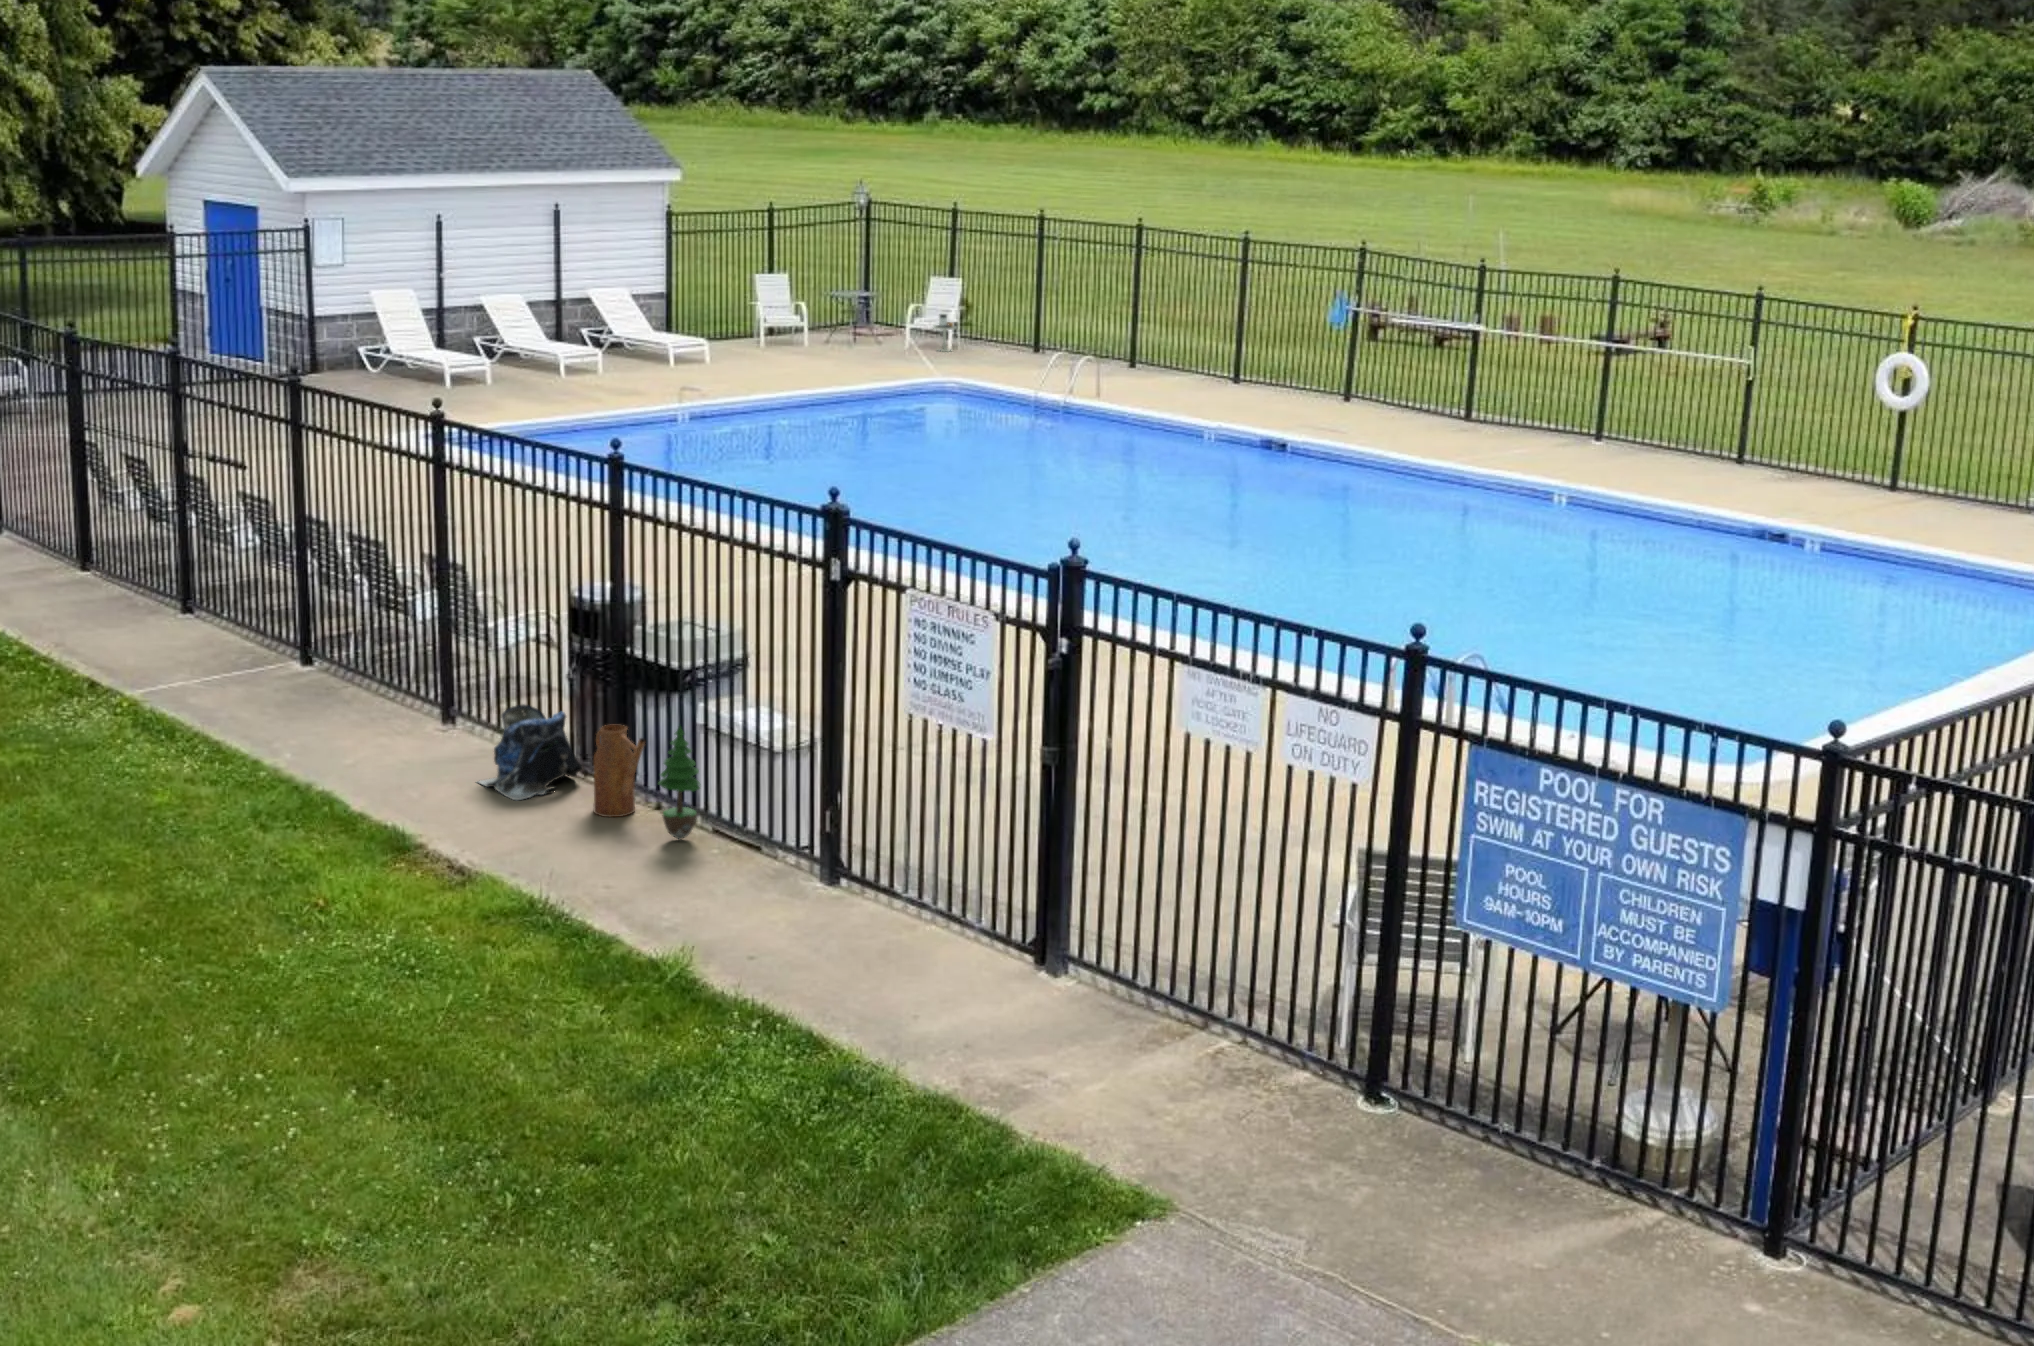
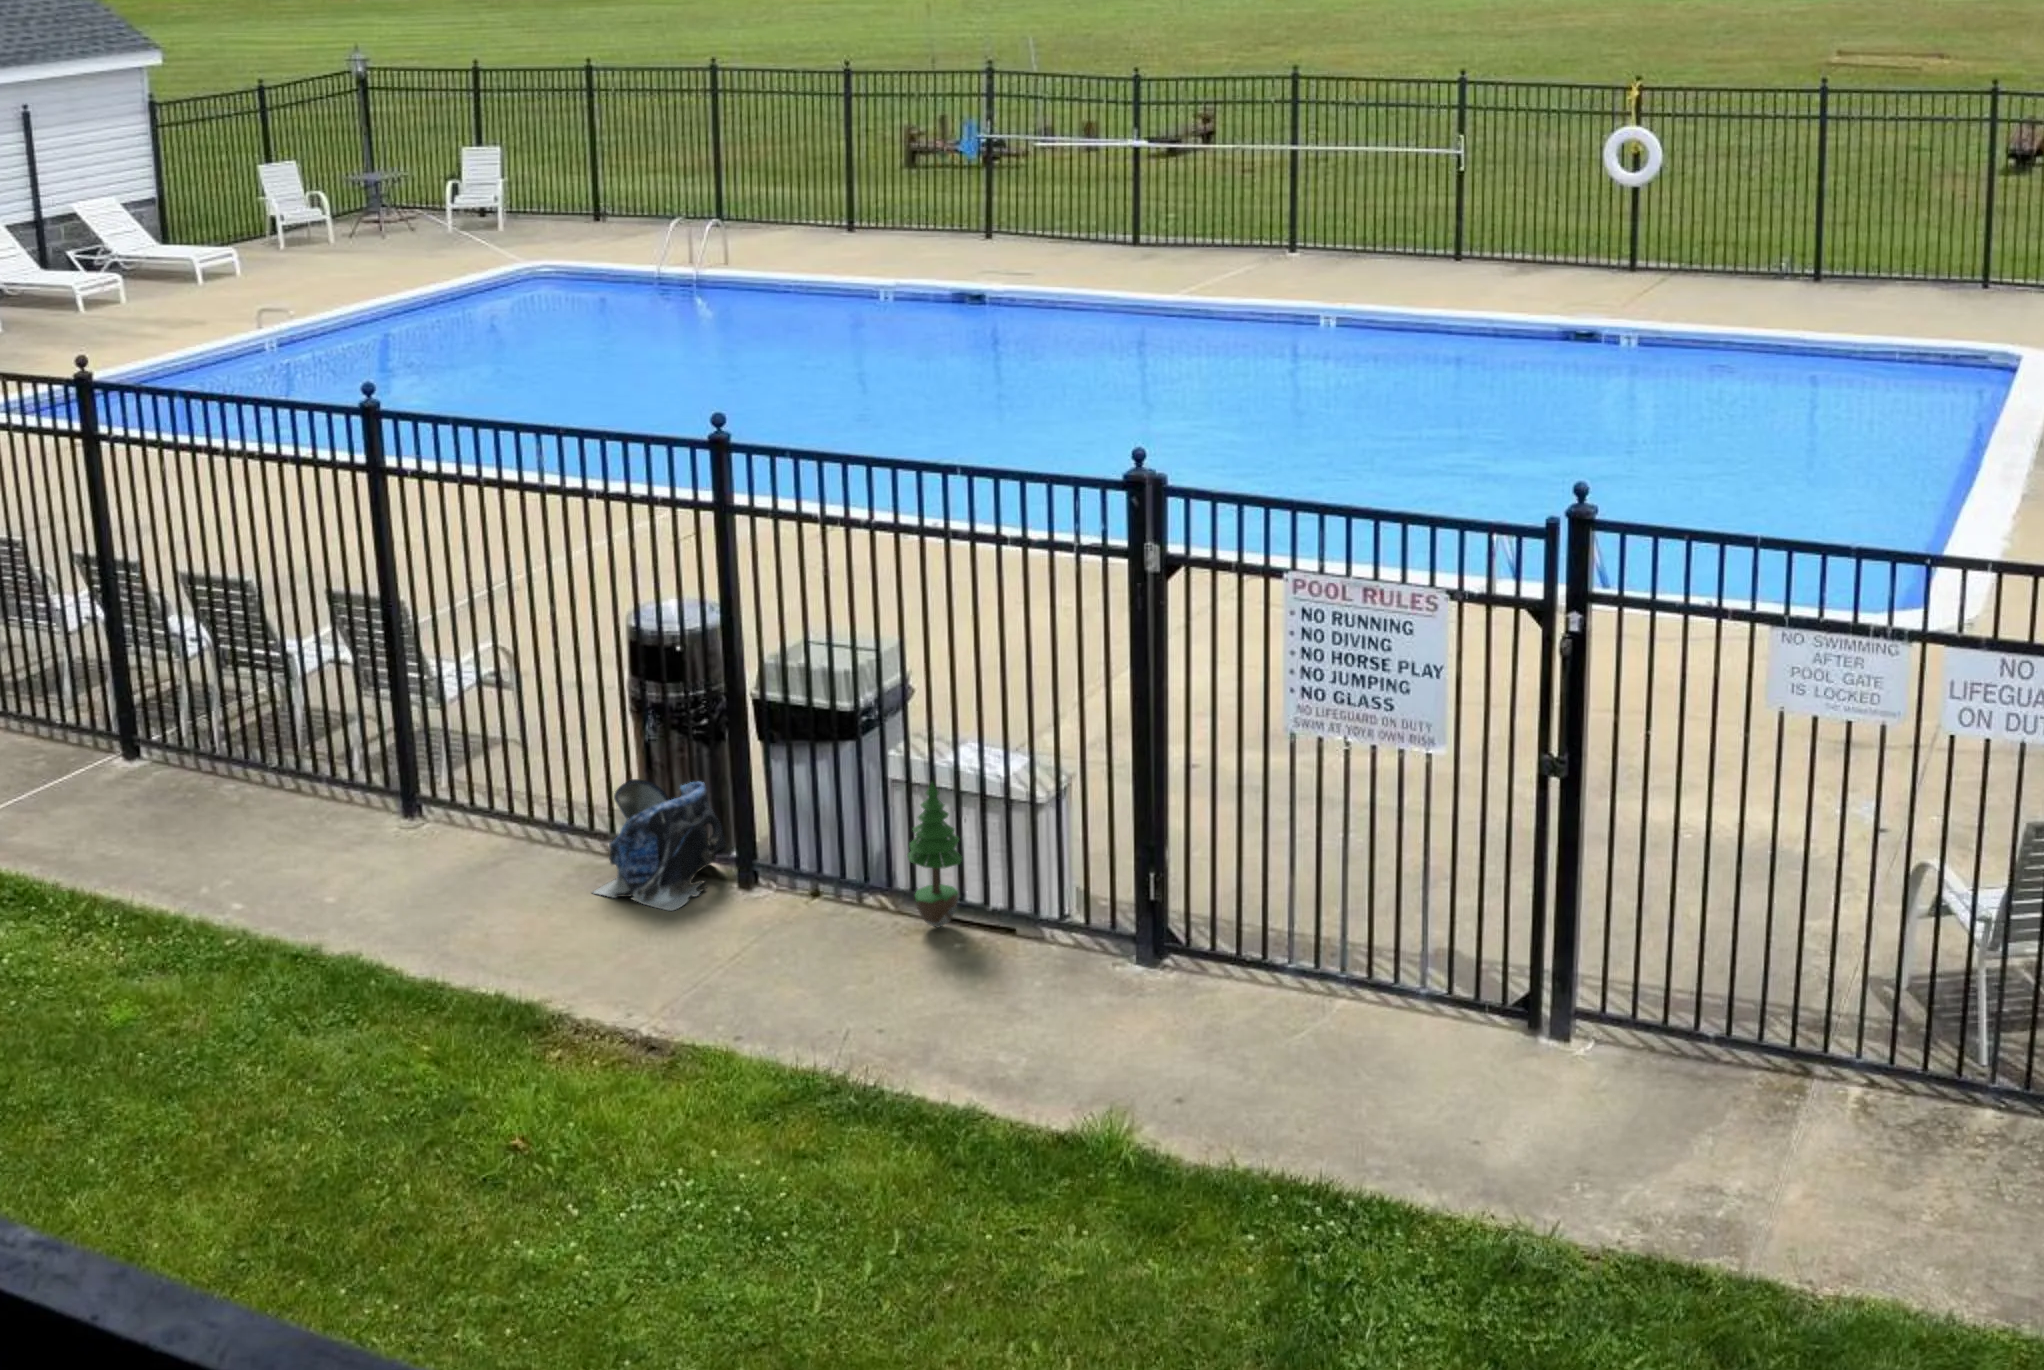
side table: present [933,314,957,352] -> none [491,188,519,231]
watering can: present [594,724,645,817] -> none [771,789,866,913]

